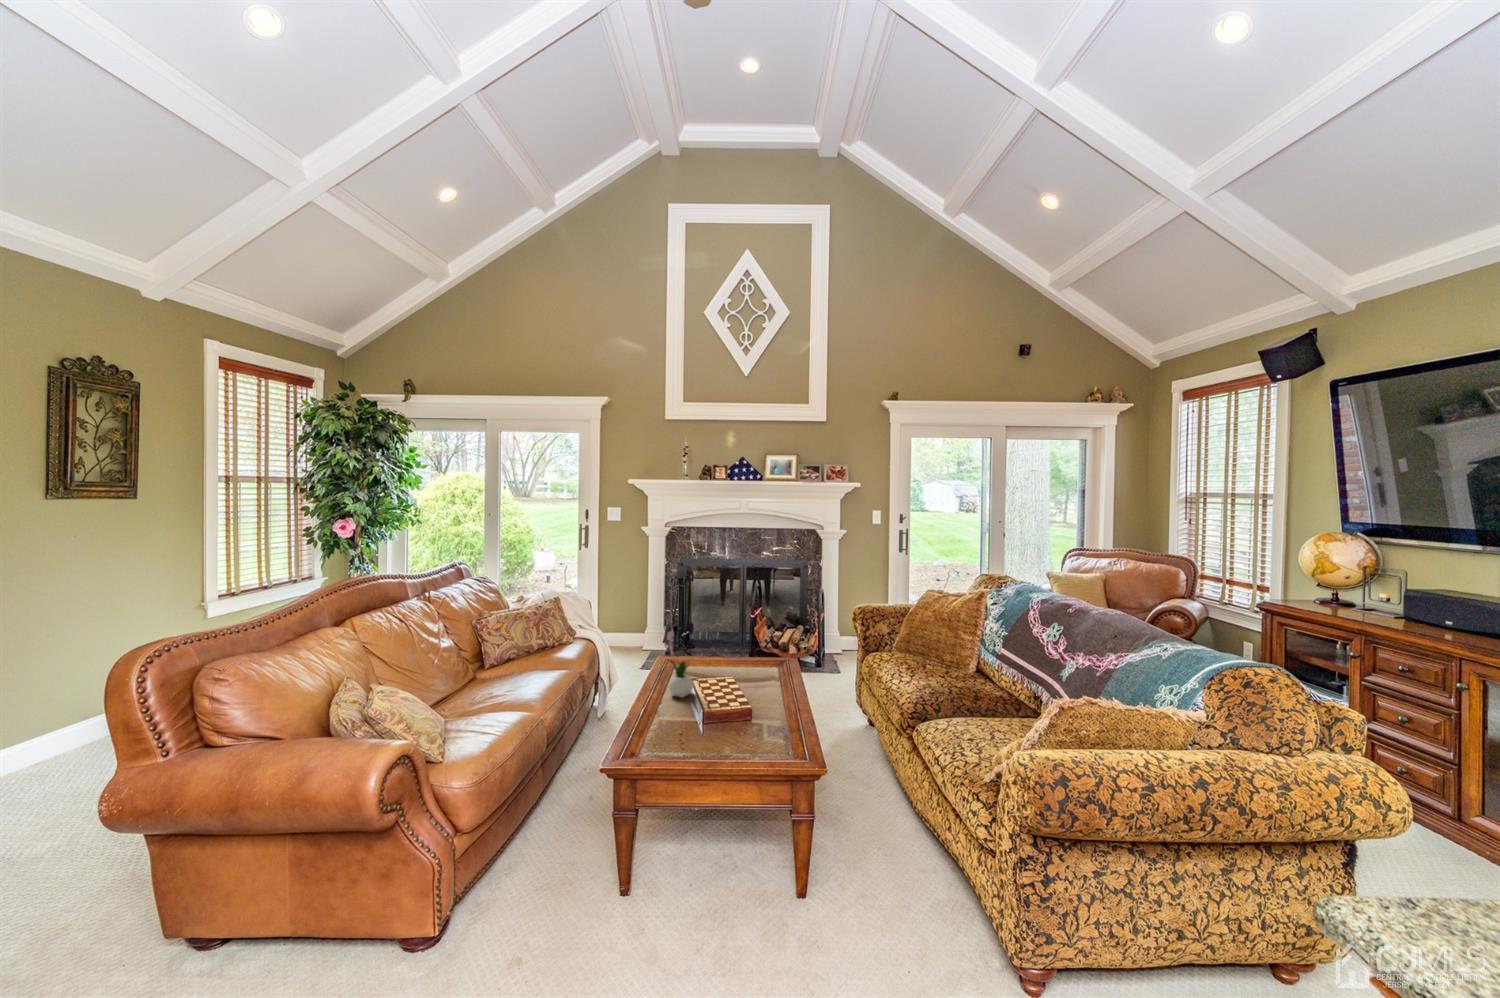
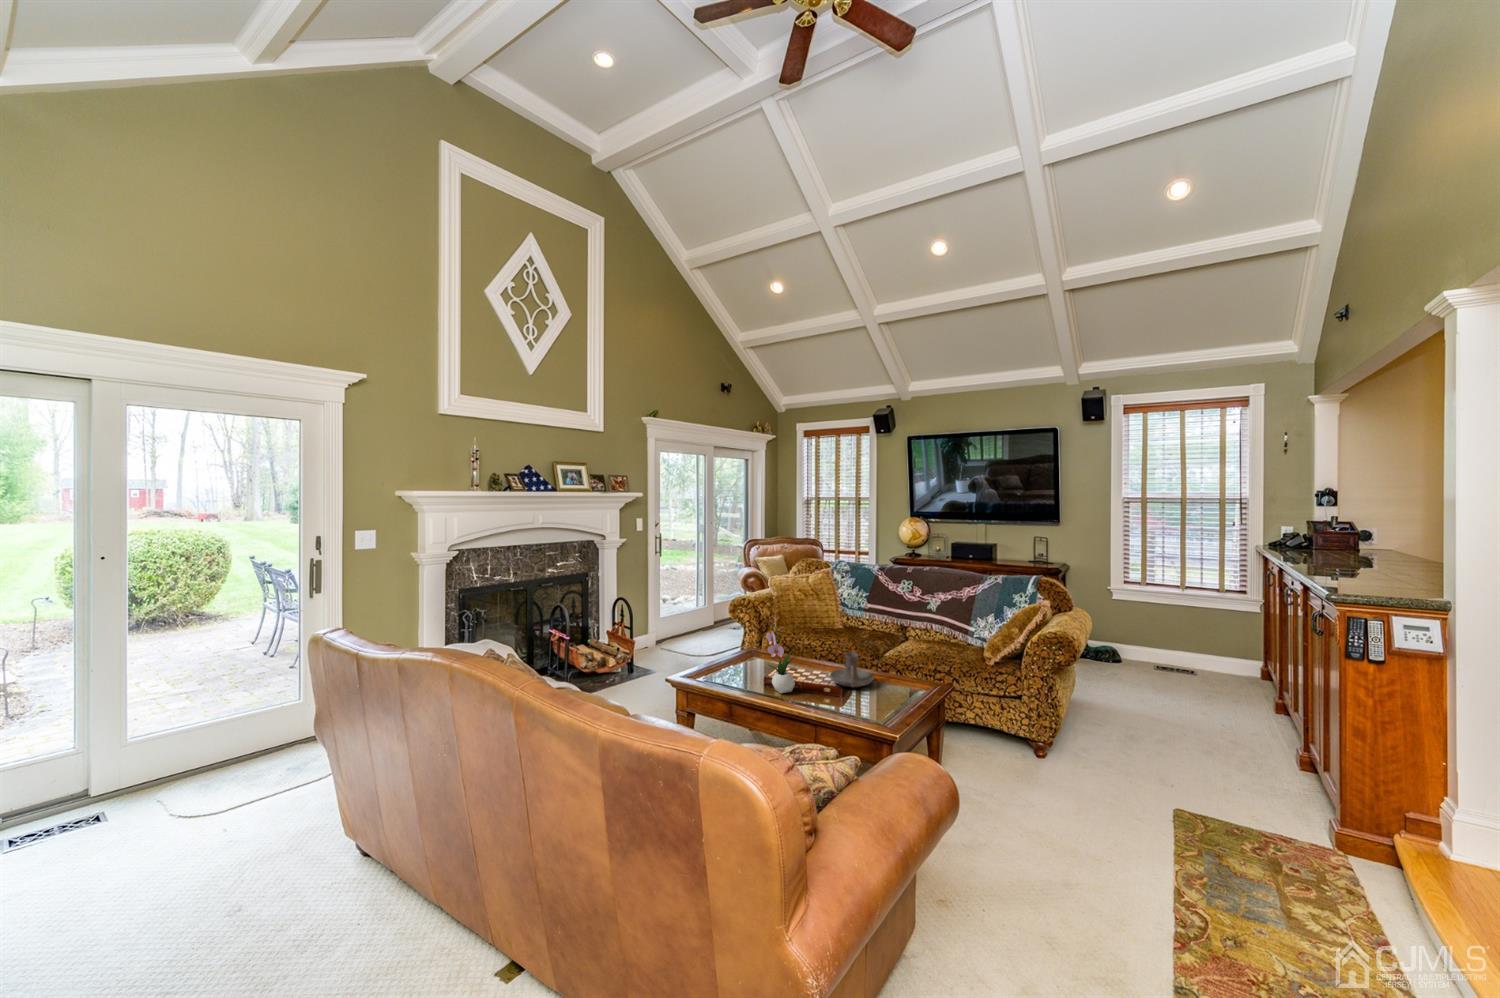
candle holder: none [706,676,768,718] -> present [830,652,874,687]

